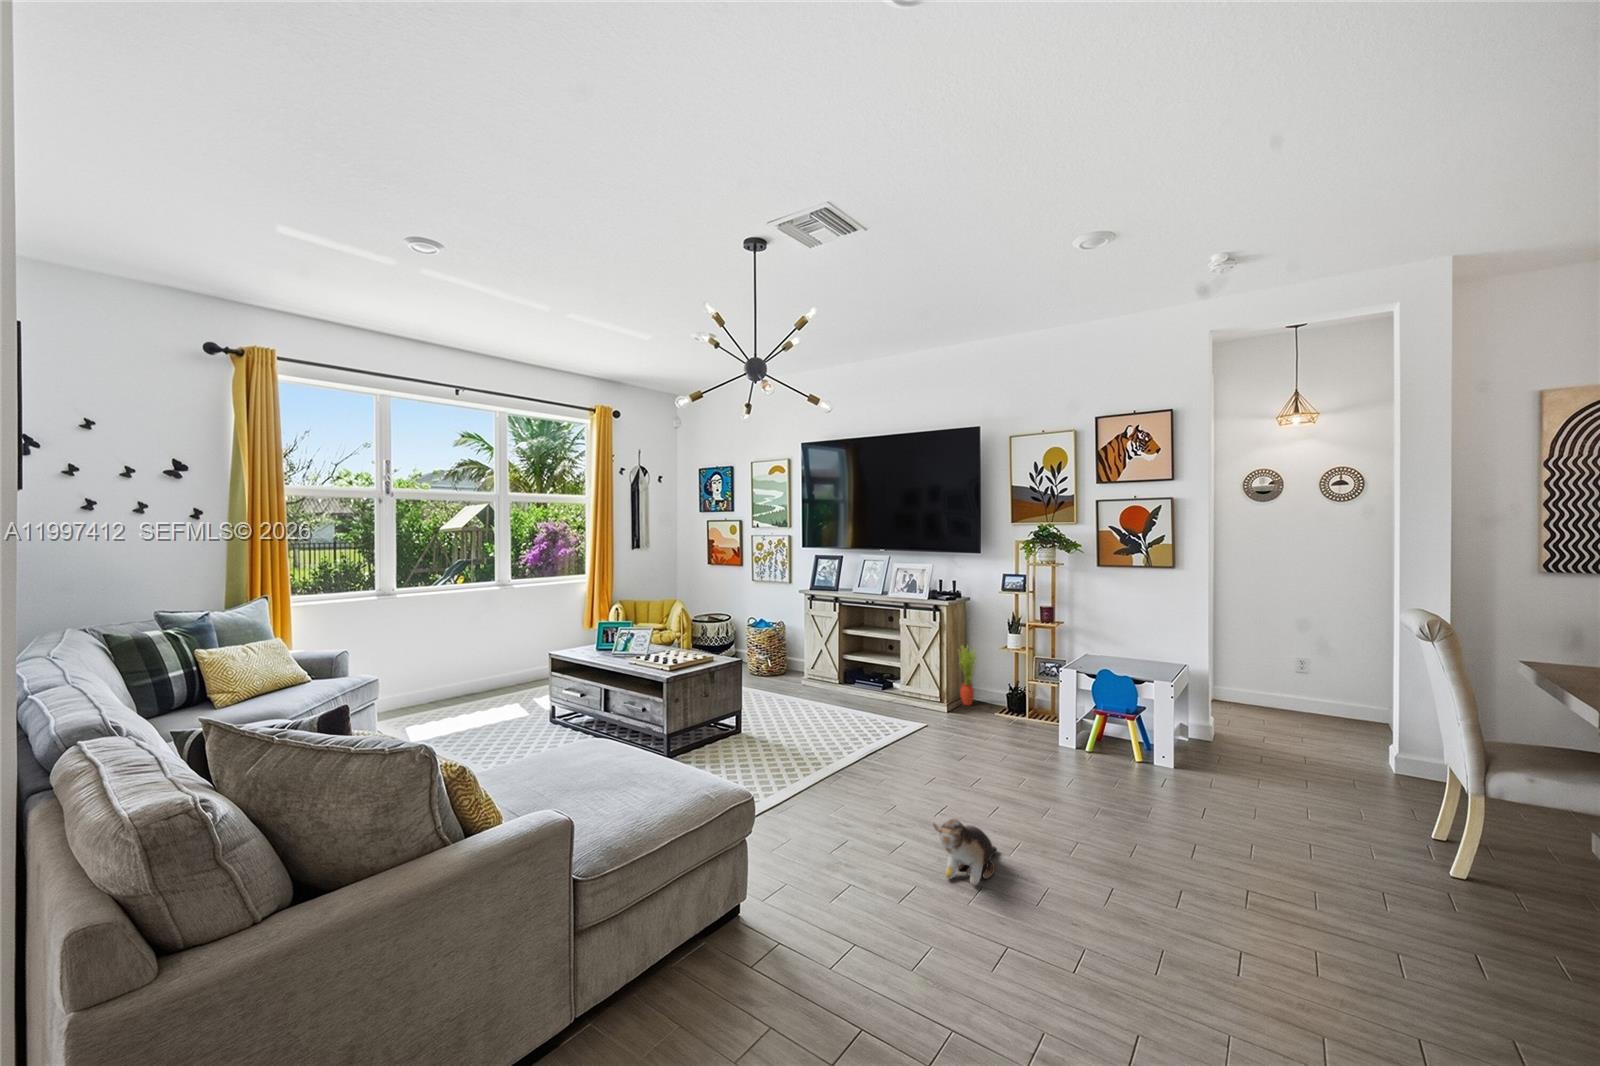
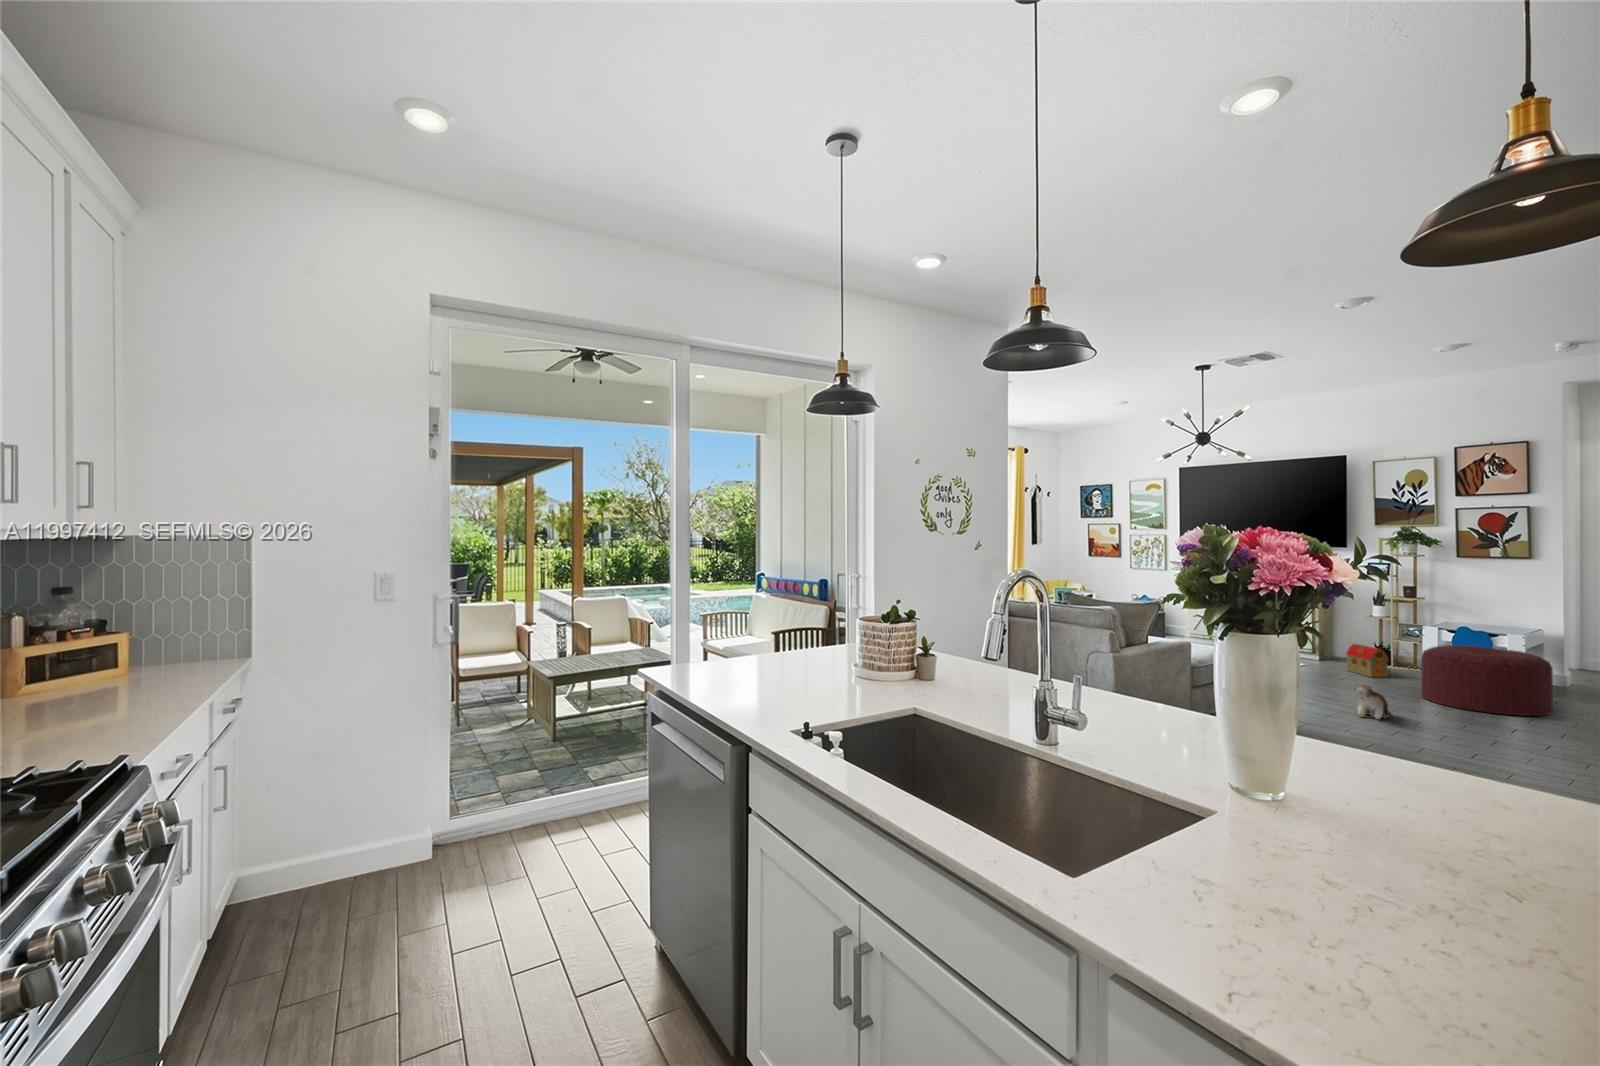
potted plant: present [959,646,976,705] -> none [1326,614,1346,659]
toy house: none [971,692,1019,746] -> present [1346,644,1389,678]
ottoman: none [1050,705,1212,832] -> present [1421,645,1553,716]

